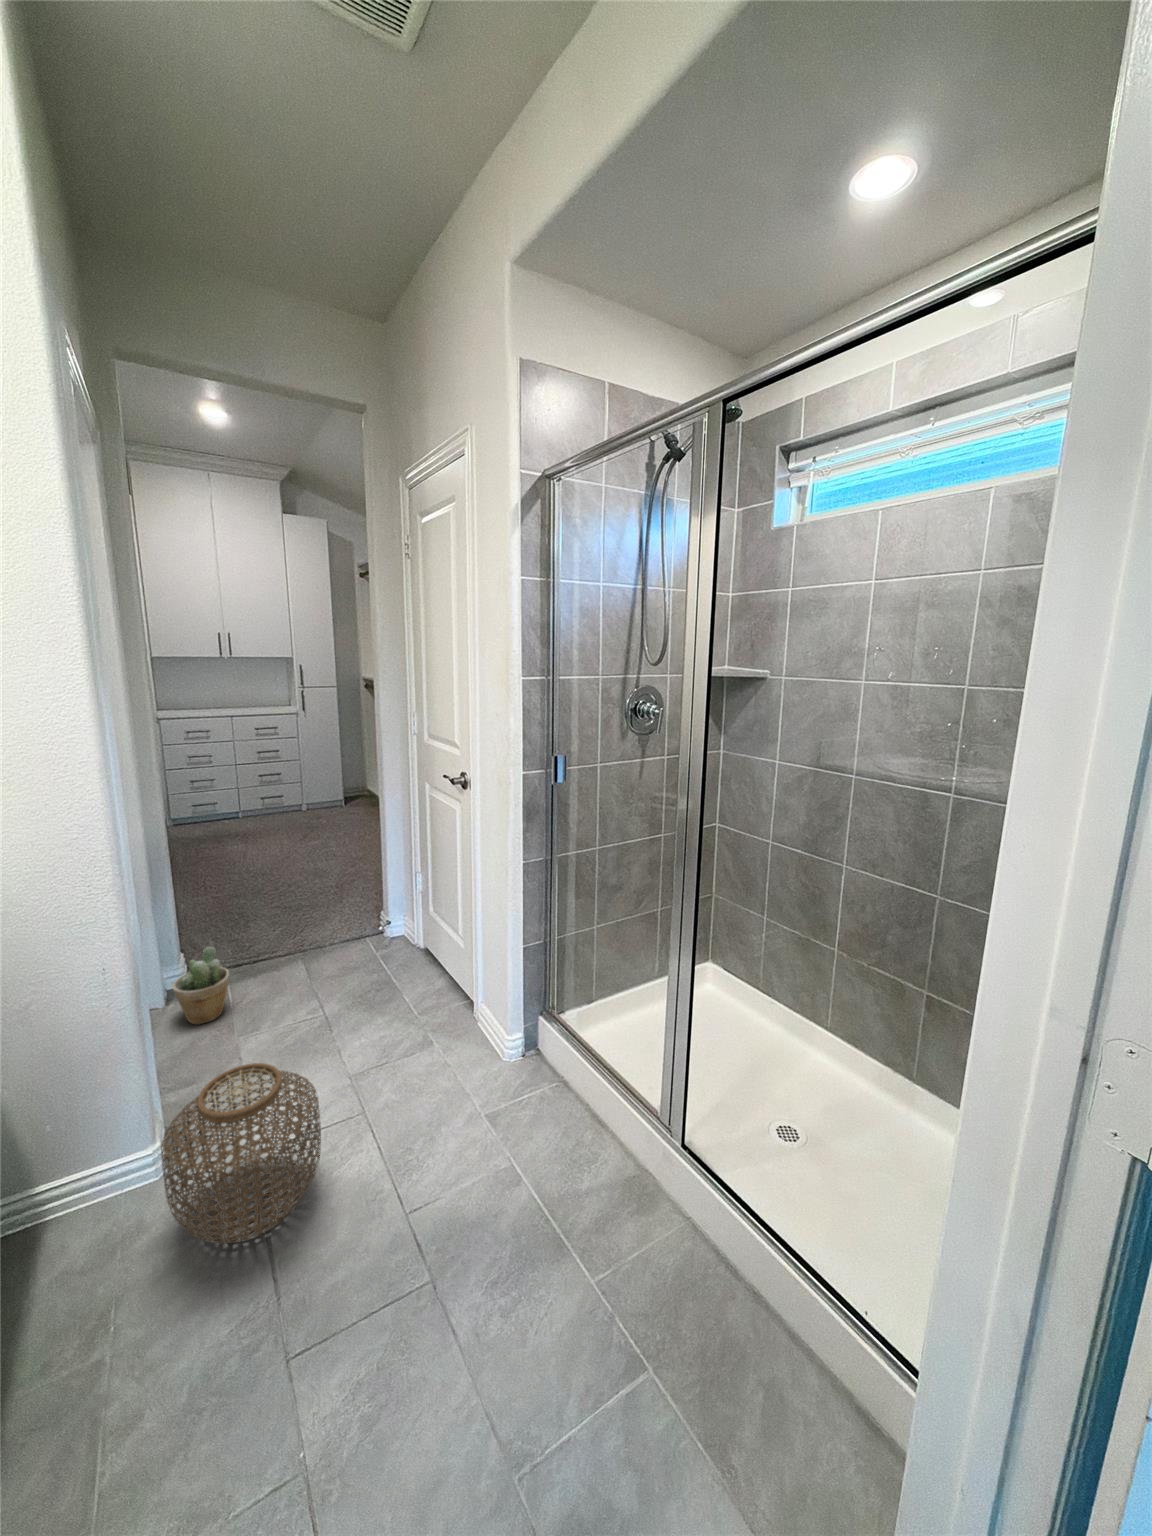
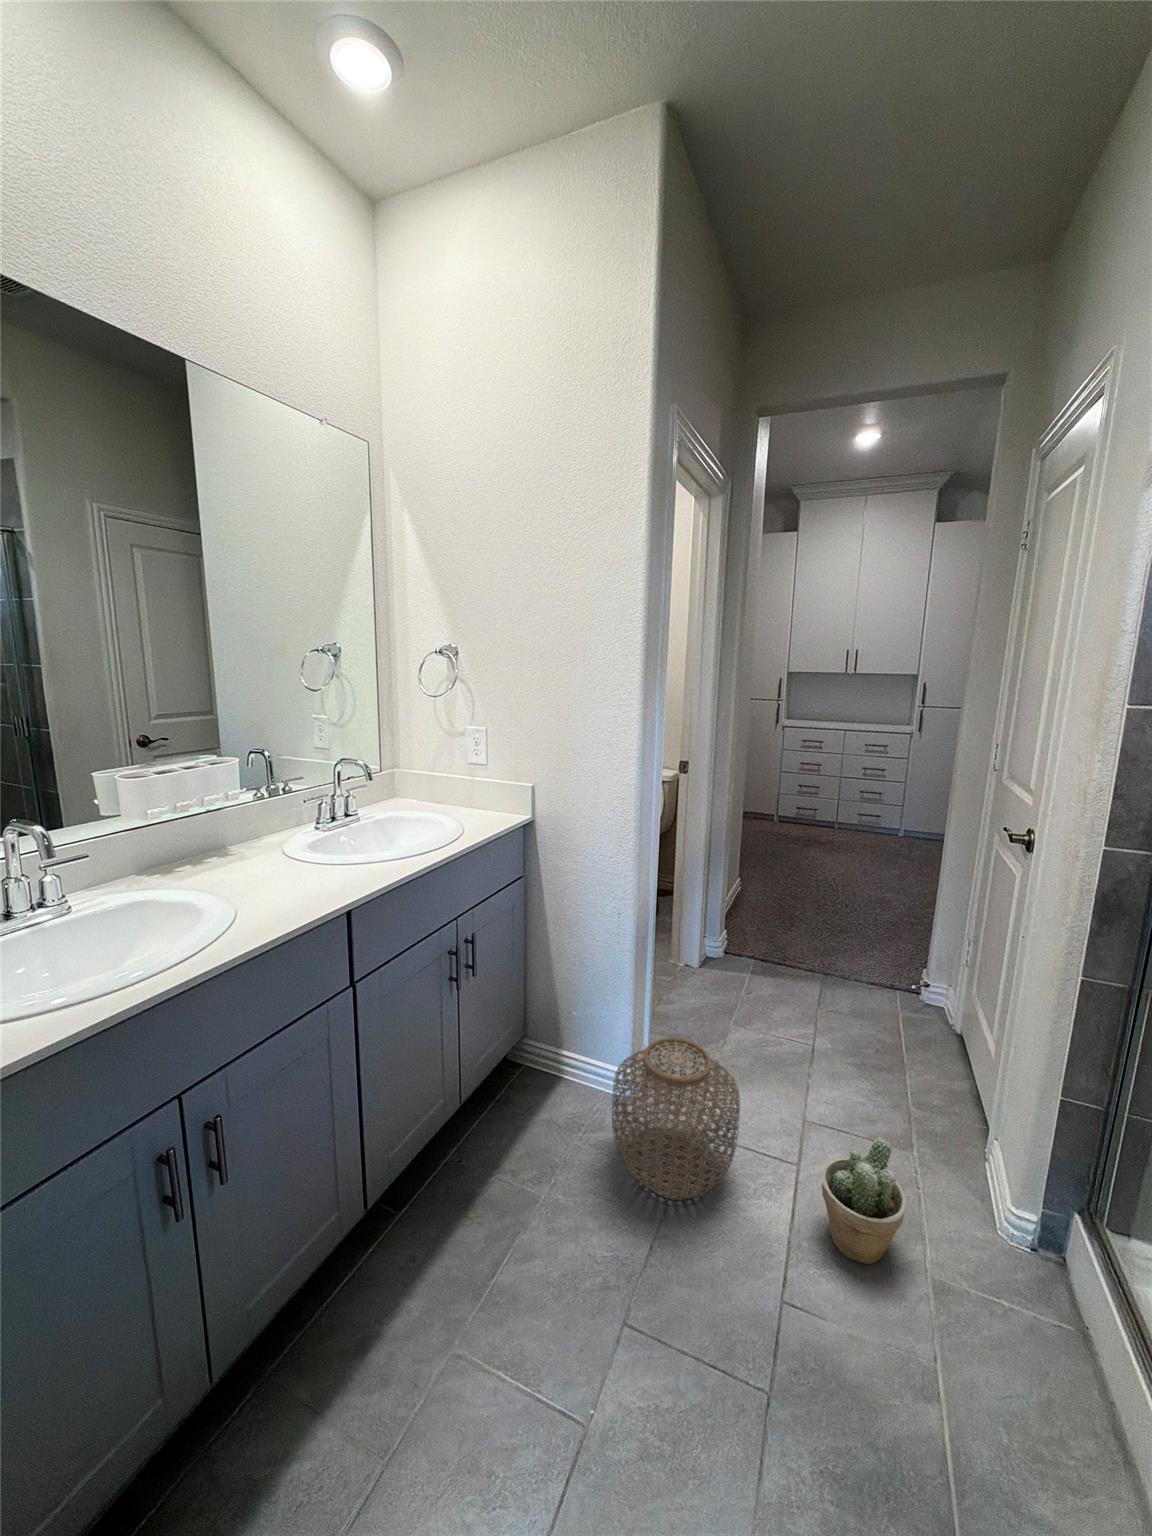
potted plant: present [172,947,229,1024] -> present [821,1137,906,1264]

